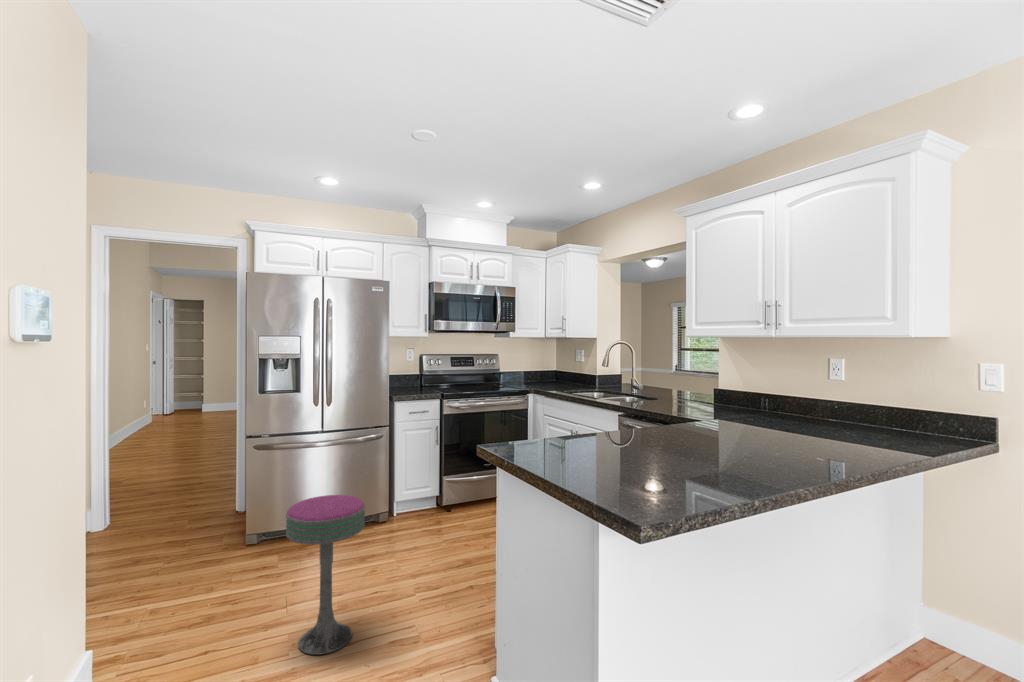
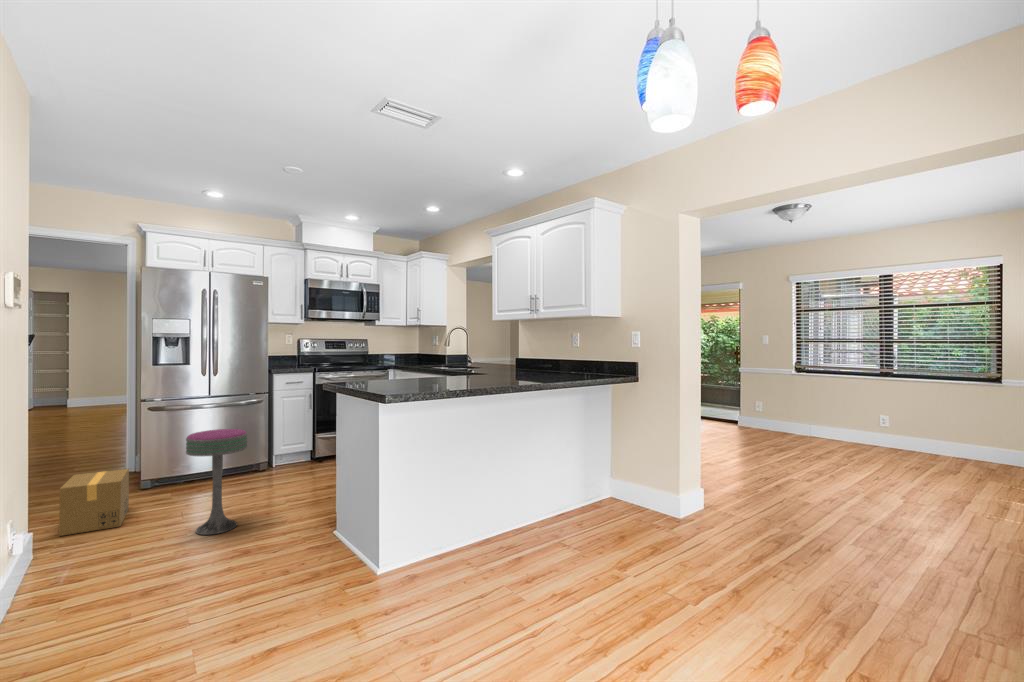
cardboard box: none [139,532,227,631] -> present [59,469,129,536]

